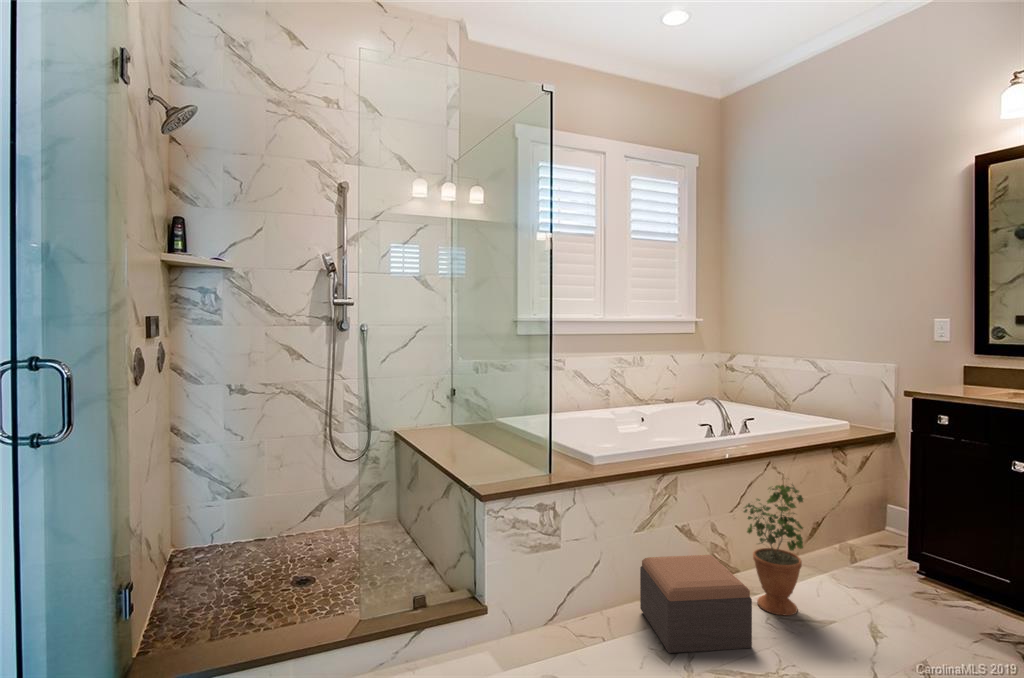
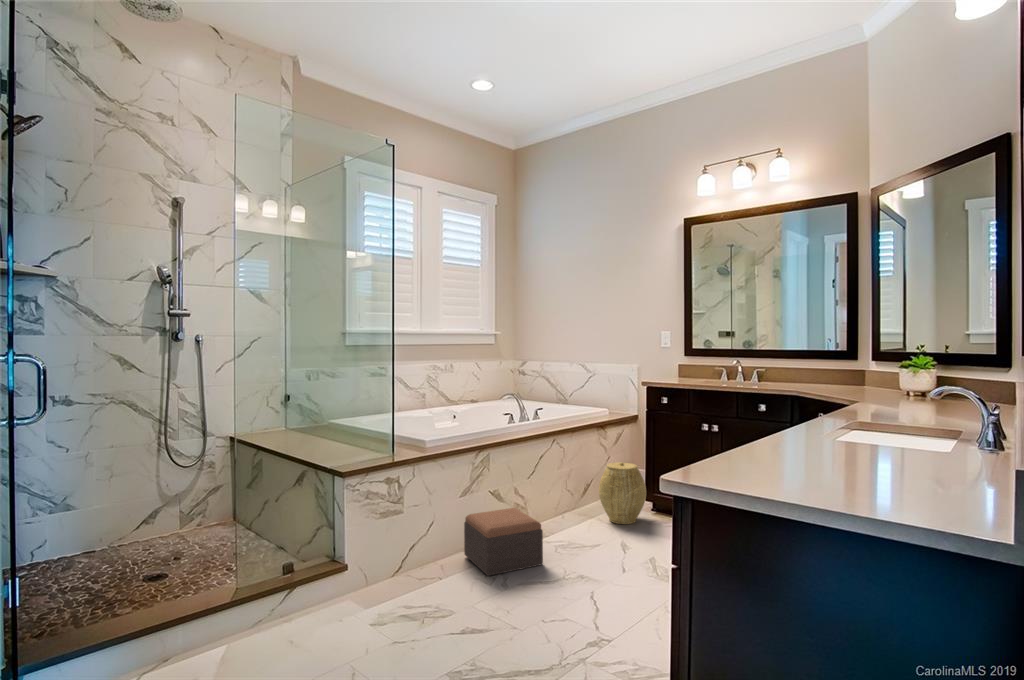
potted plant: present [744,485,803,615] -> none [536,447,577,545]
woven basket: none [836,501,916,594] -> present [599,462,646,524]

